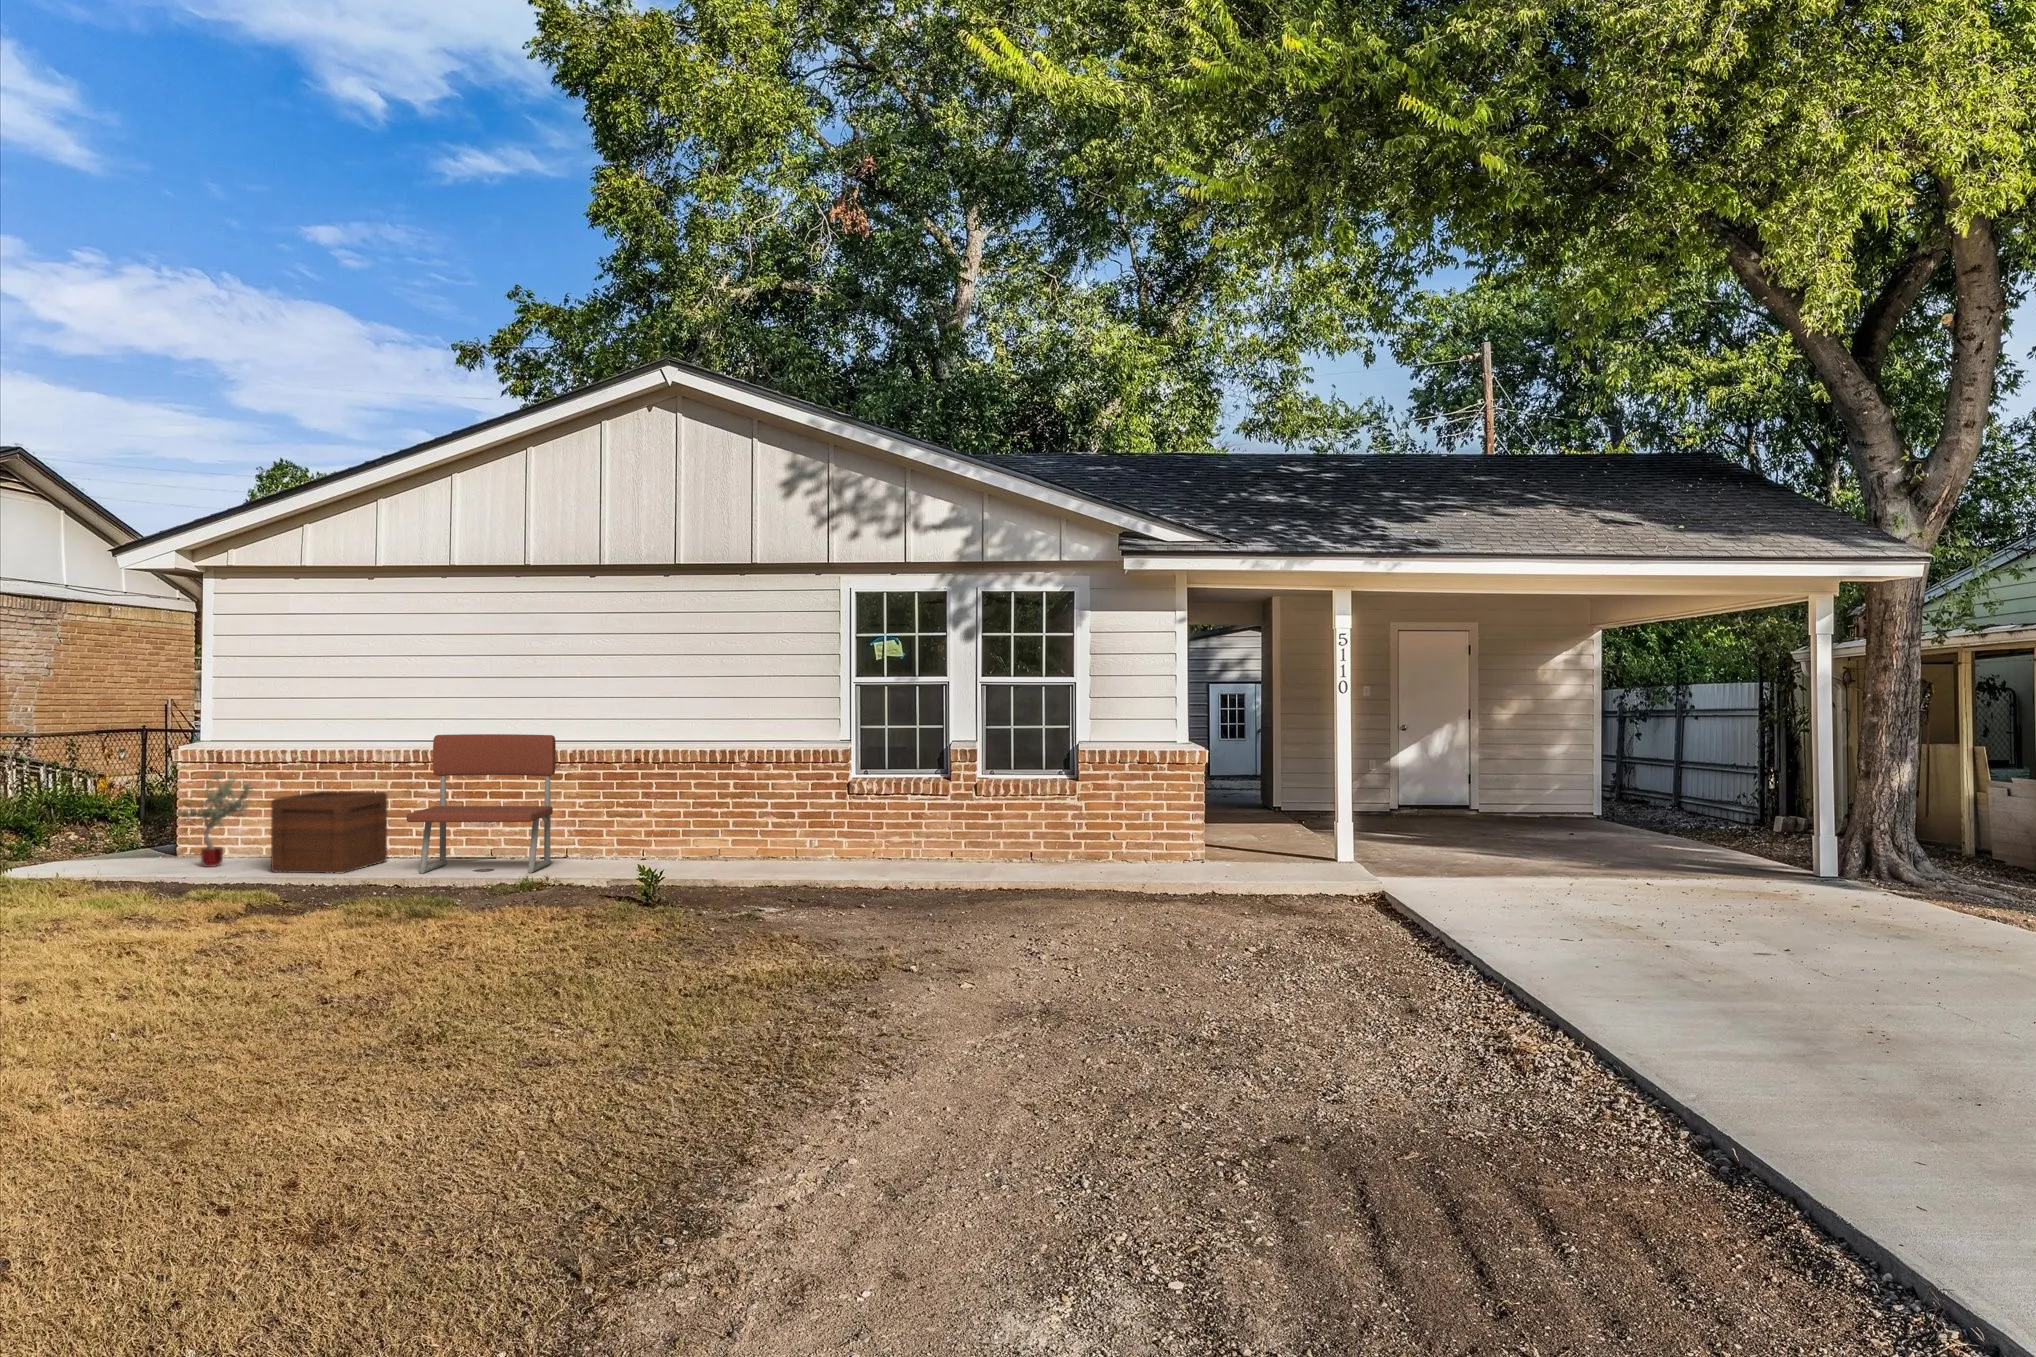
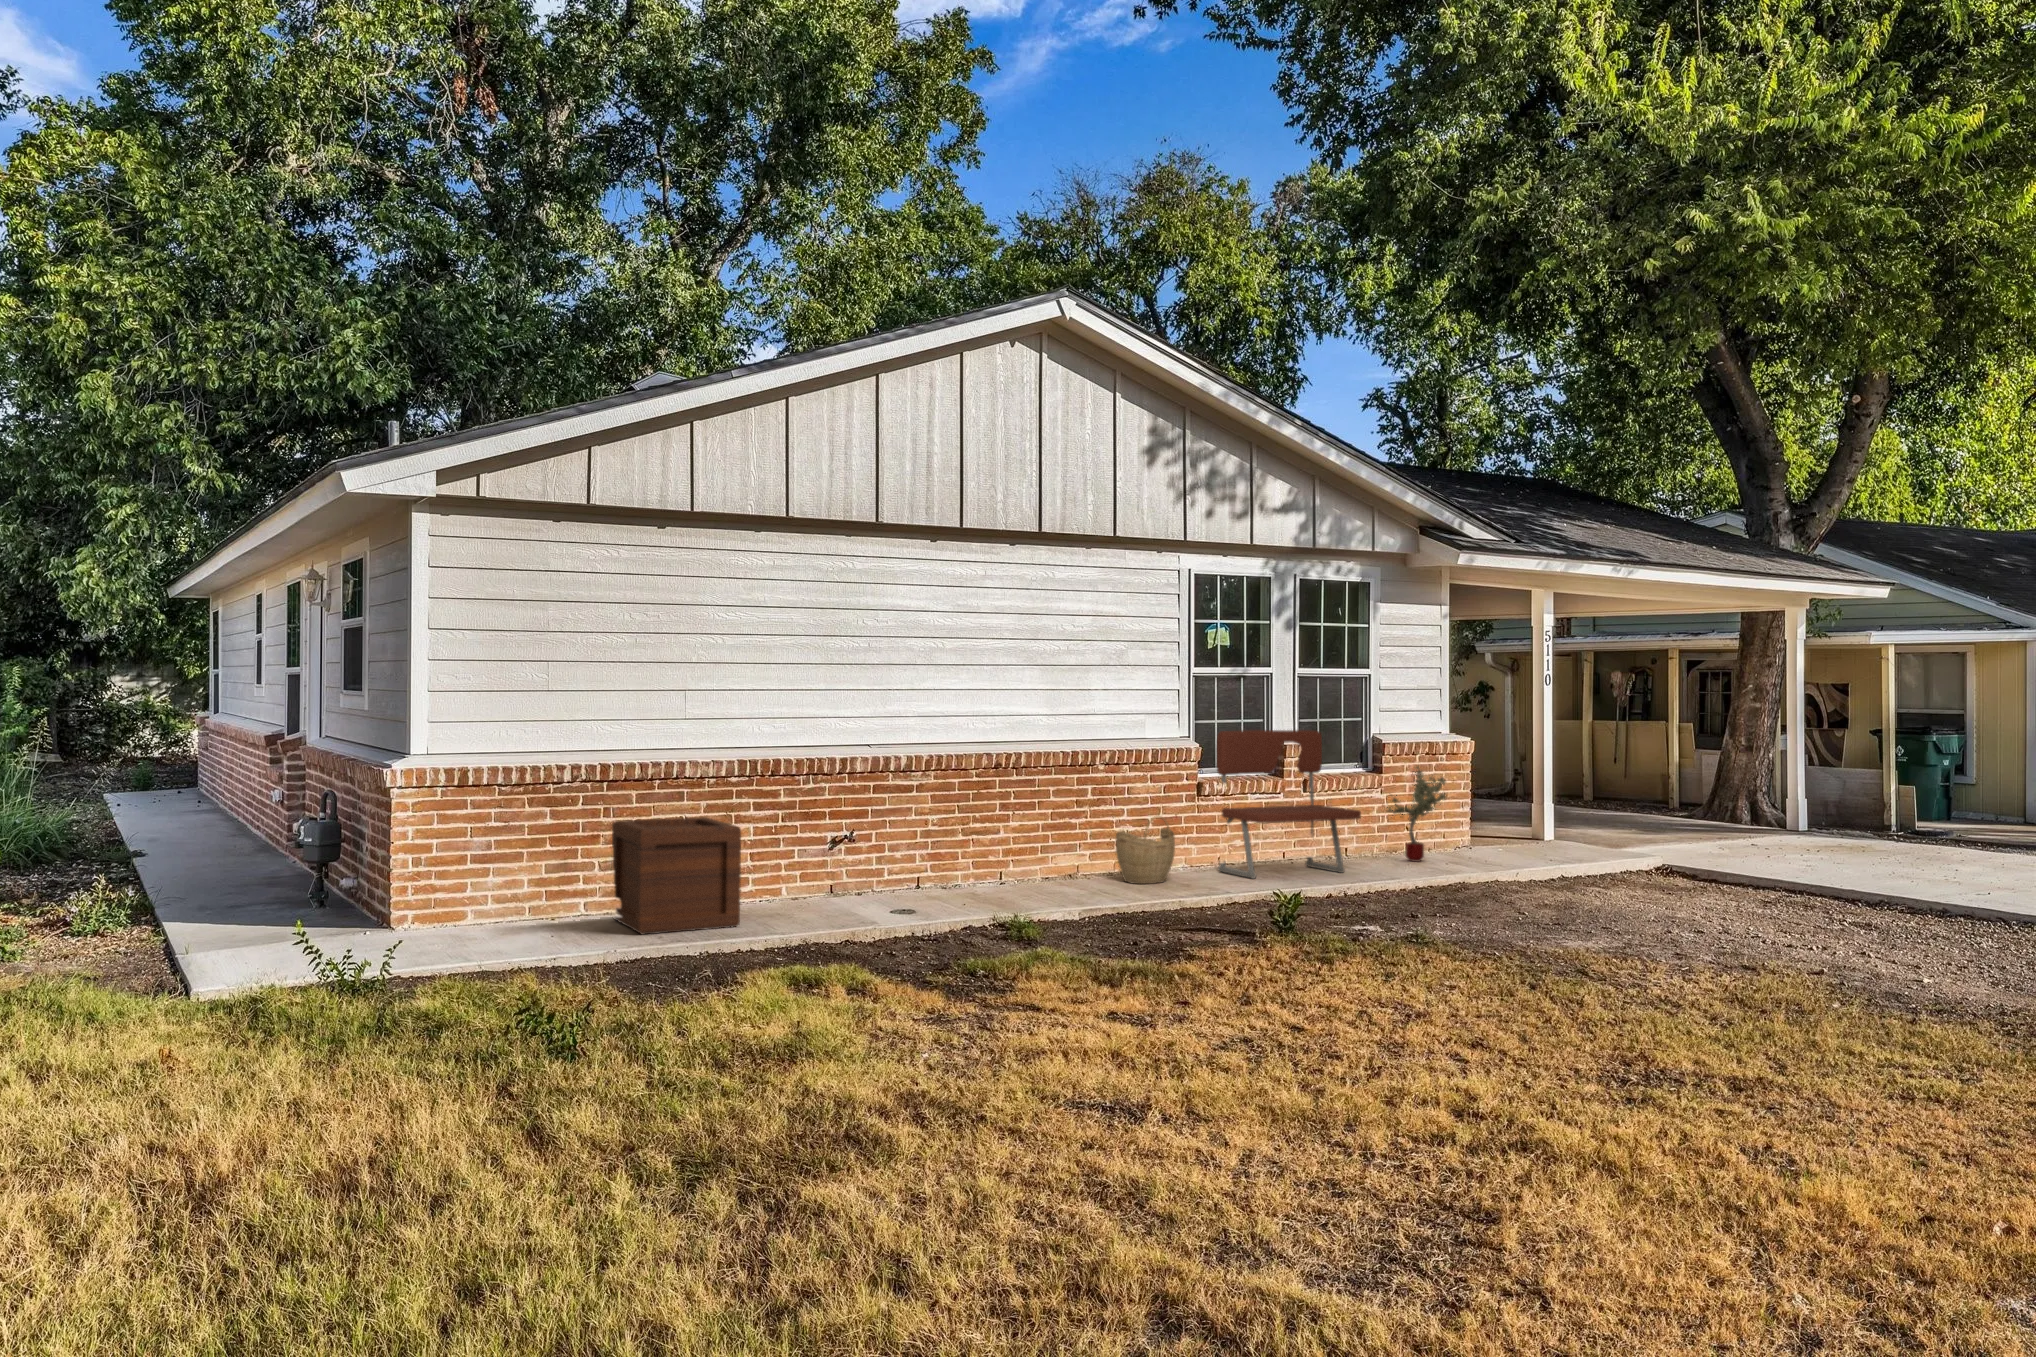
bench: present [407,734,556,874] -> present [1217,730,1361,879]
potted tree: present [177,770,251,867] -> present [1386,766,1446,862]
woven basket: none [736,808,791,872] -> present [1116,816,1175,884]

